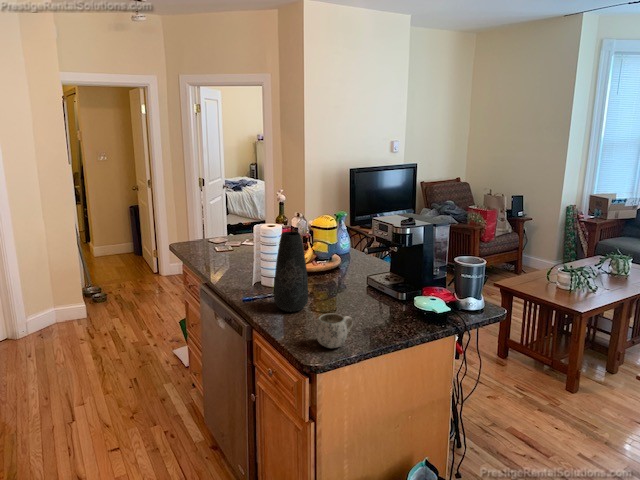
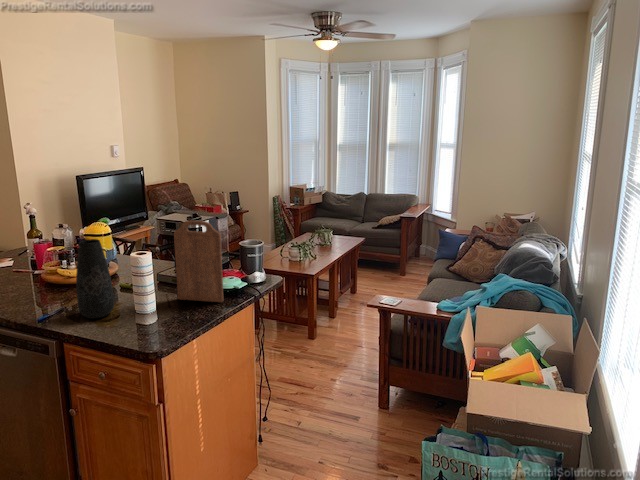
cutting board: none [375,224,425,324] -> present [174,220,223,302]
mug: present [316,313,353,348] -> none [145,306,176,337]

